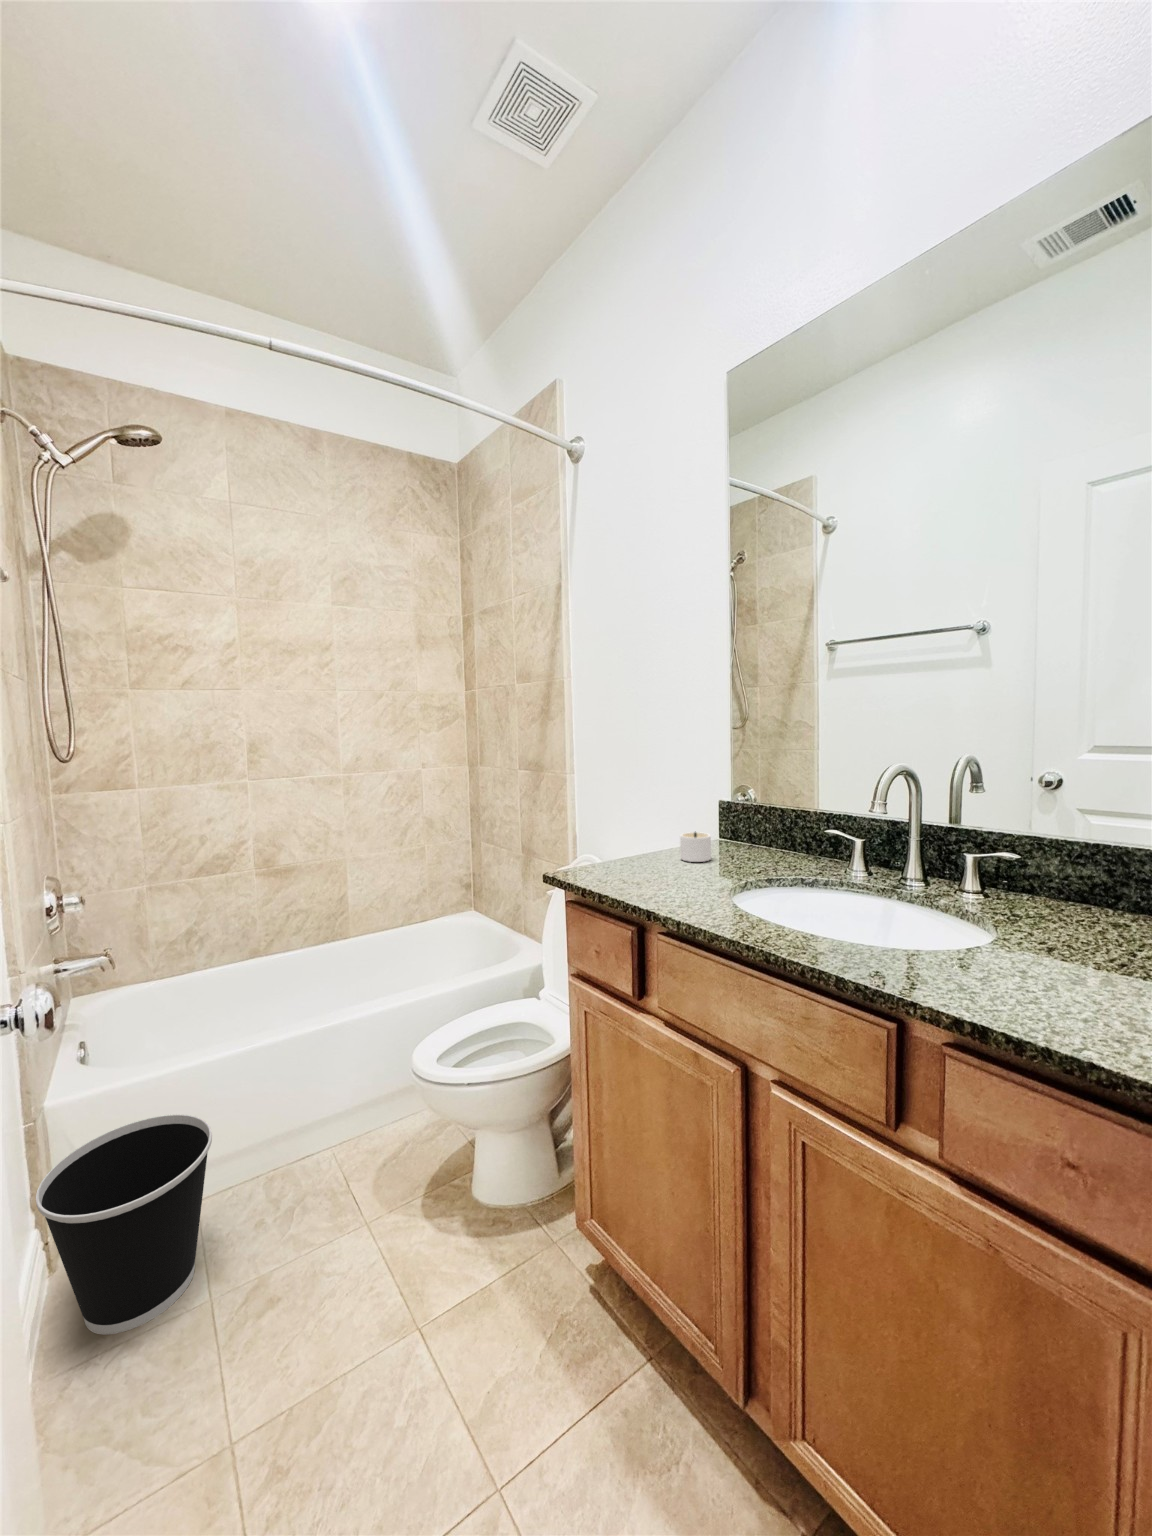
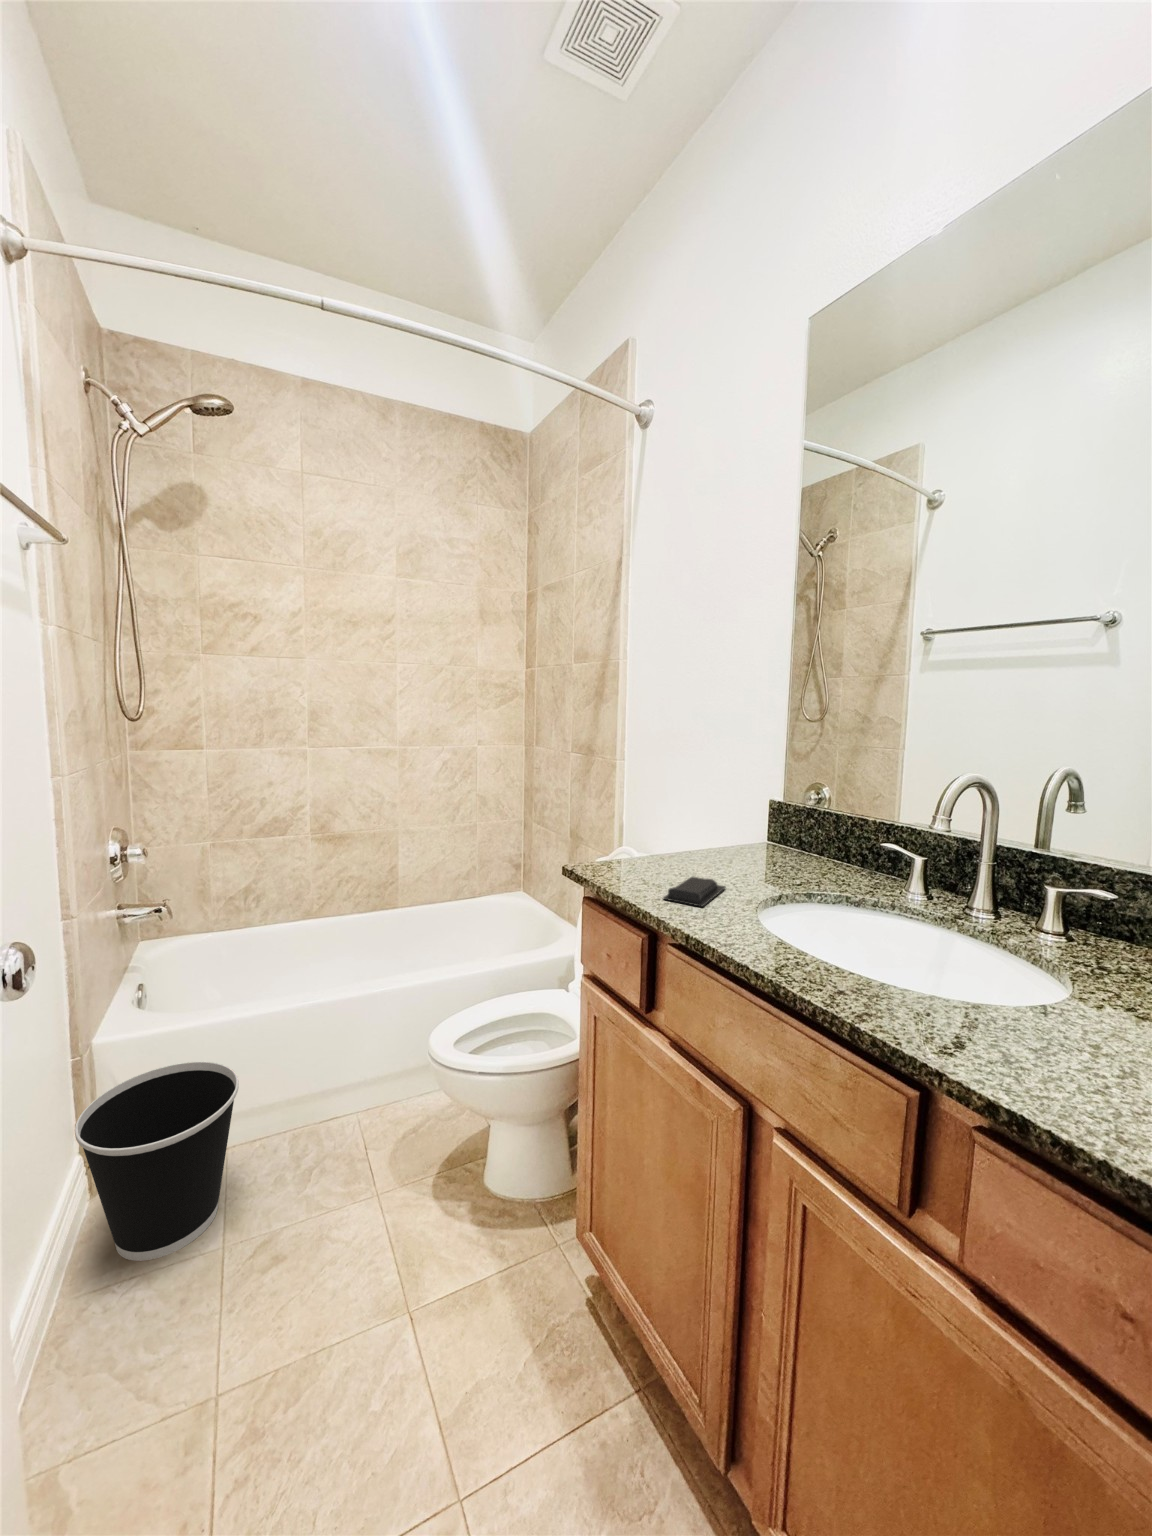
candle: present [680,832,711,862] -> none [715,832,766,866]
soap bar: none [647,873,699,898] -> present [663,877,725,907]

